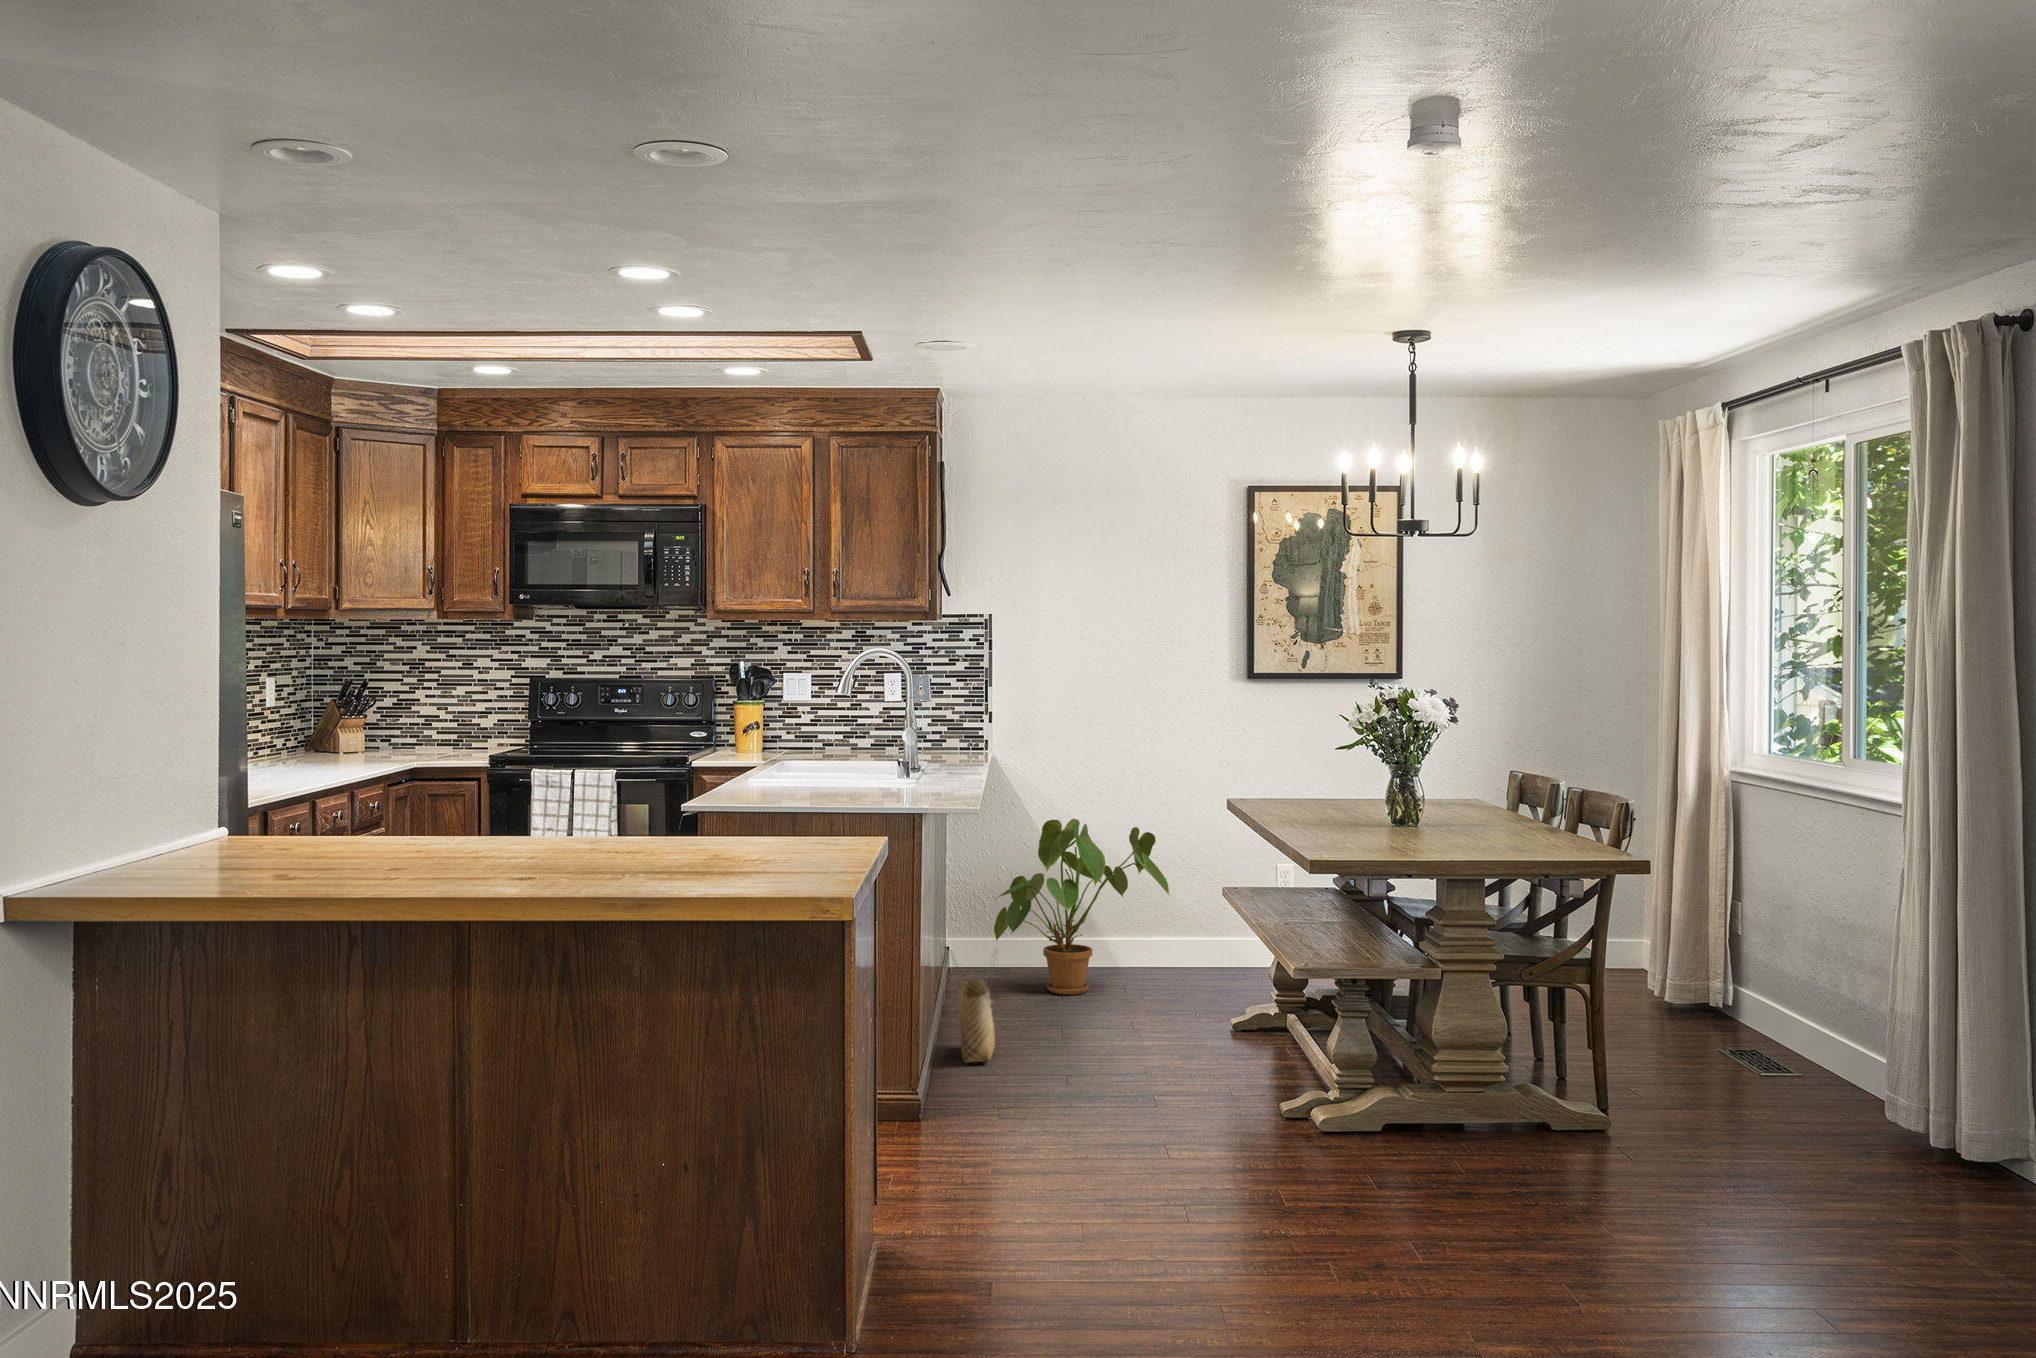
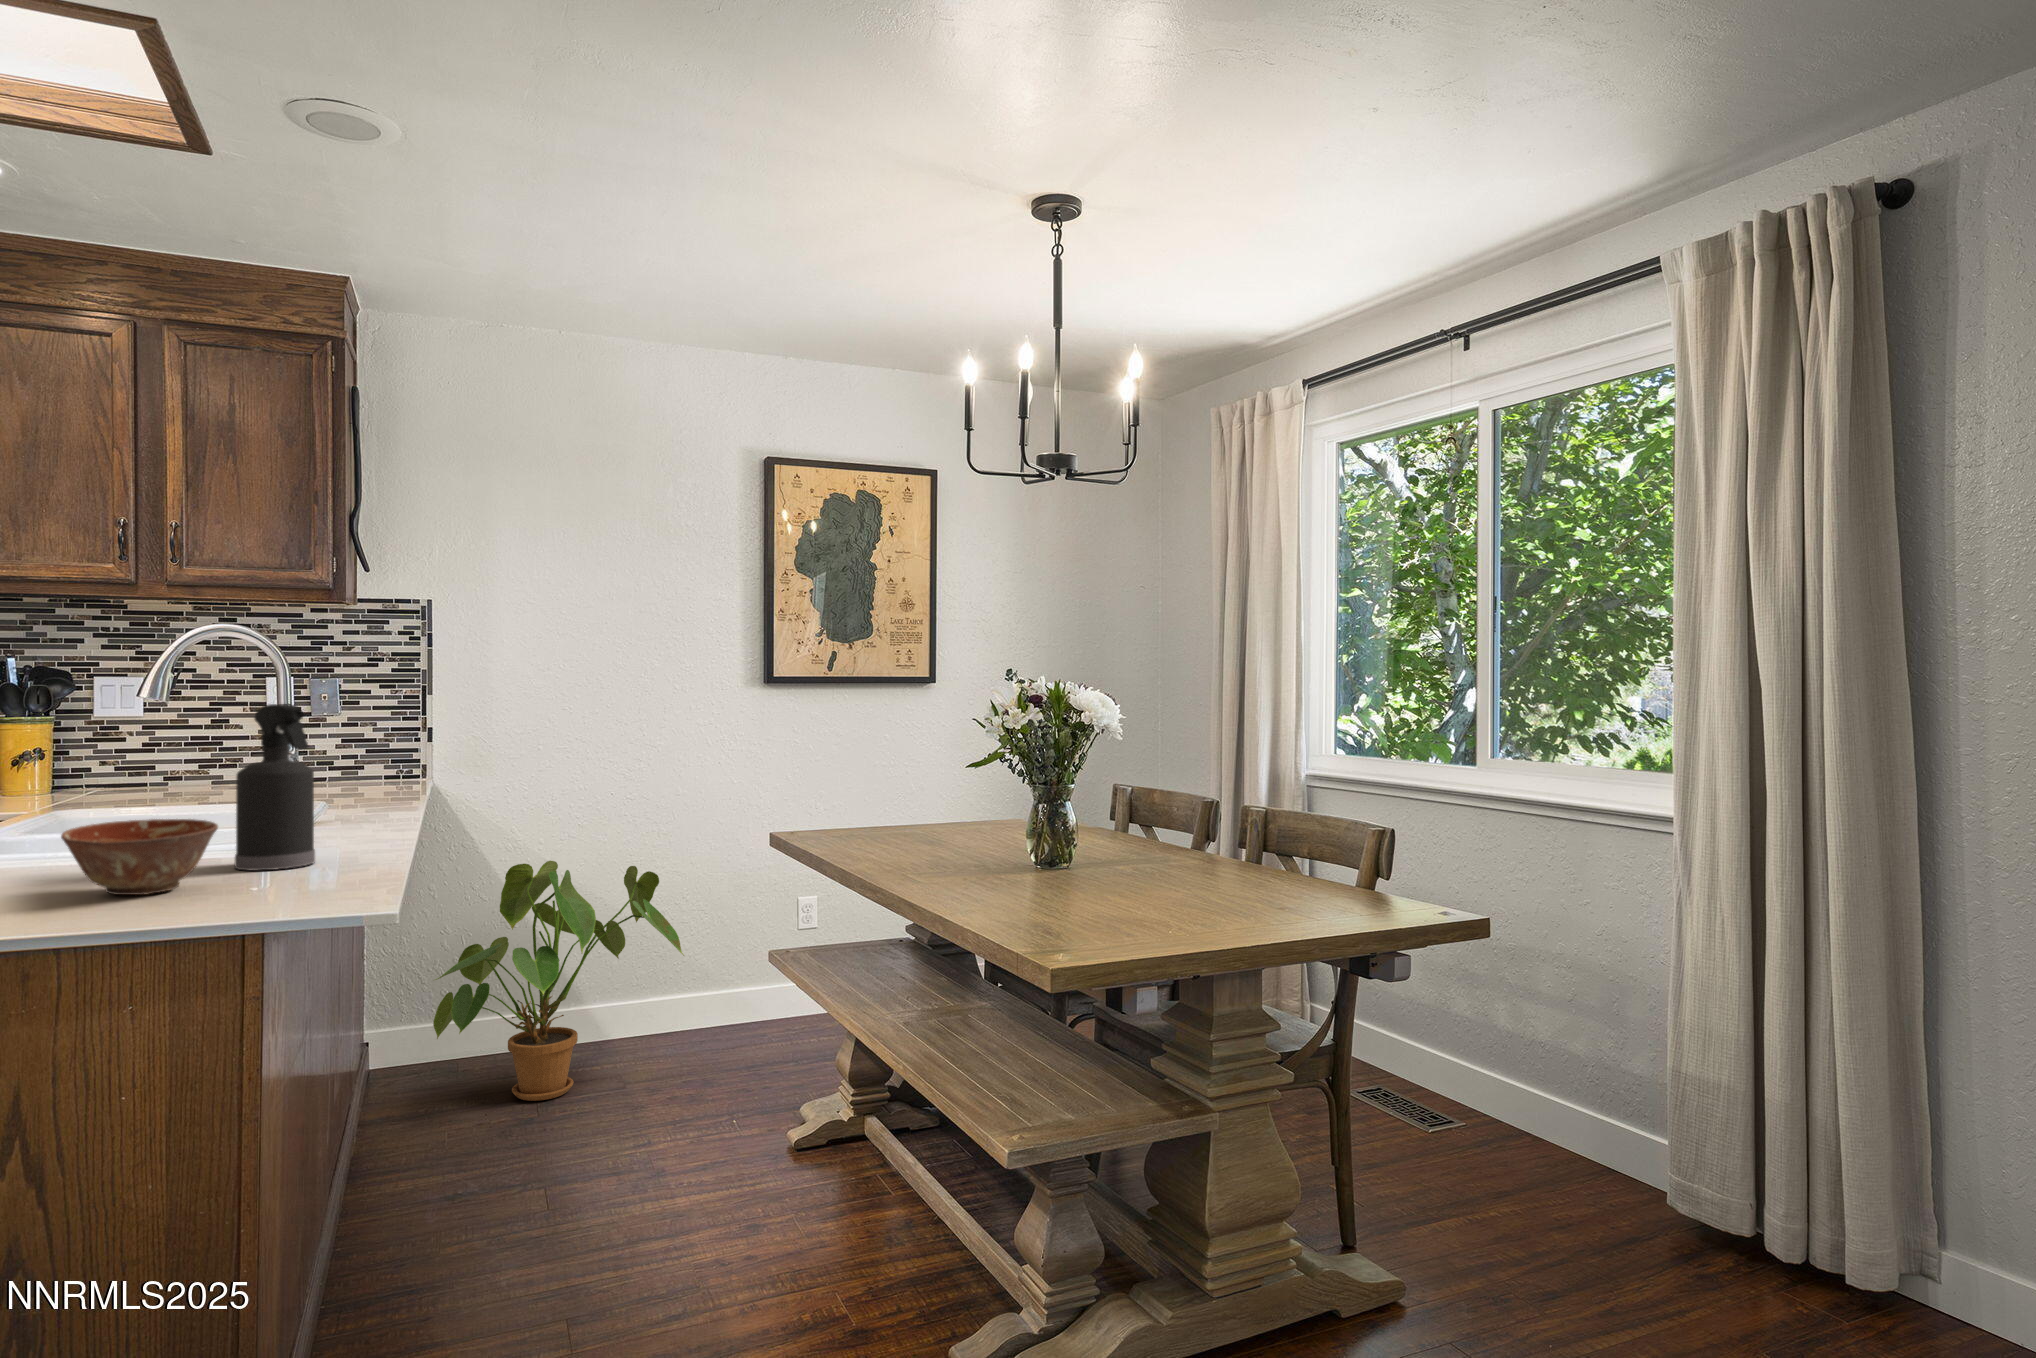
spray bottle: none [901,699,940,793] -> present [235,704,315,870]
ceramic bowl: none [834,761,900,799] -> present [61,819,218,895]
woven basket: present [951,948,997,1062] -> none [346,1092,431,1296]

